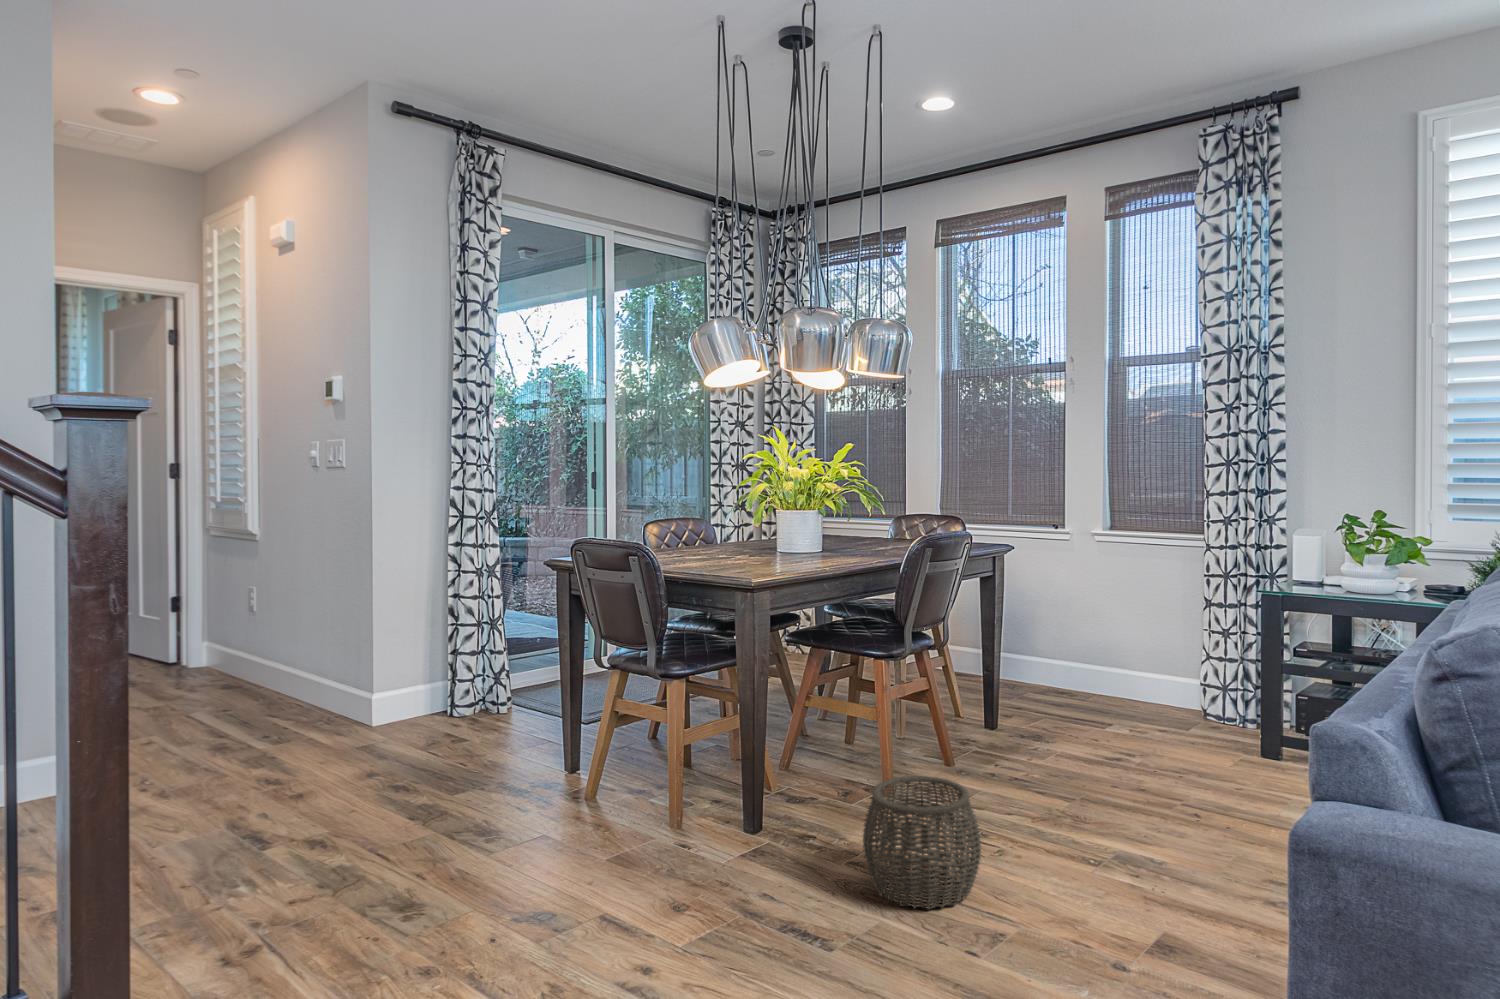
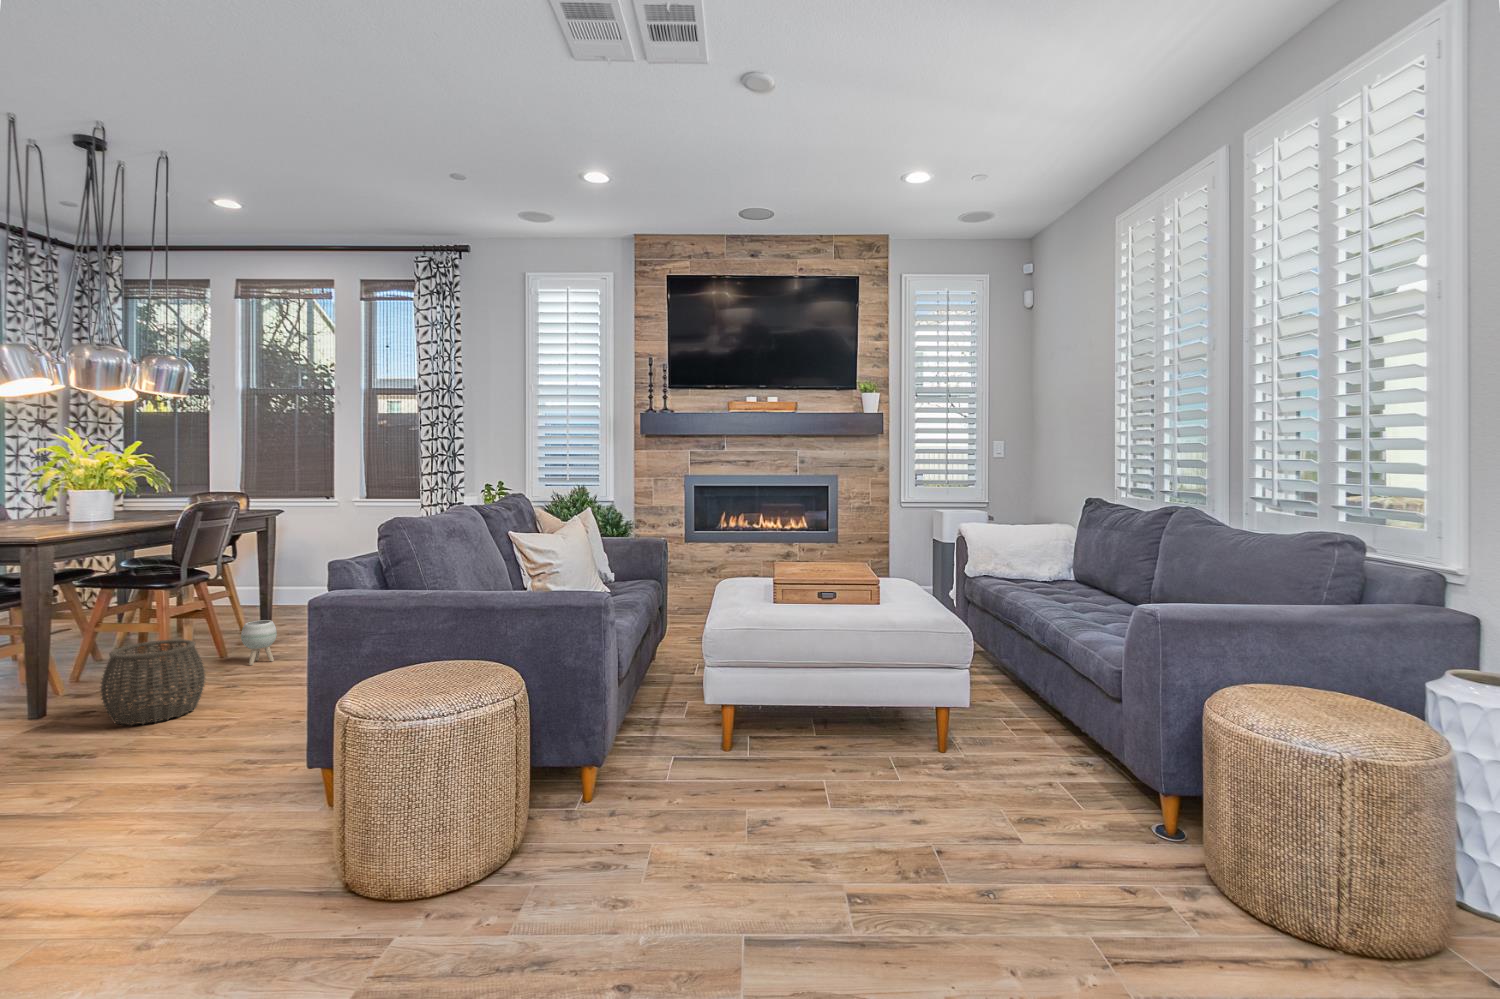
planter: none [989,735,1035,803] -> present [241,620,277,665]

